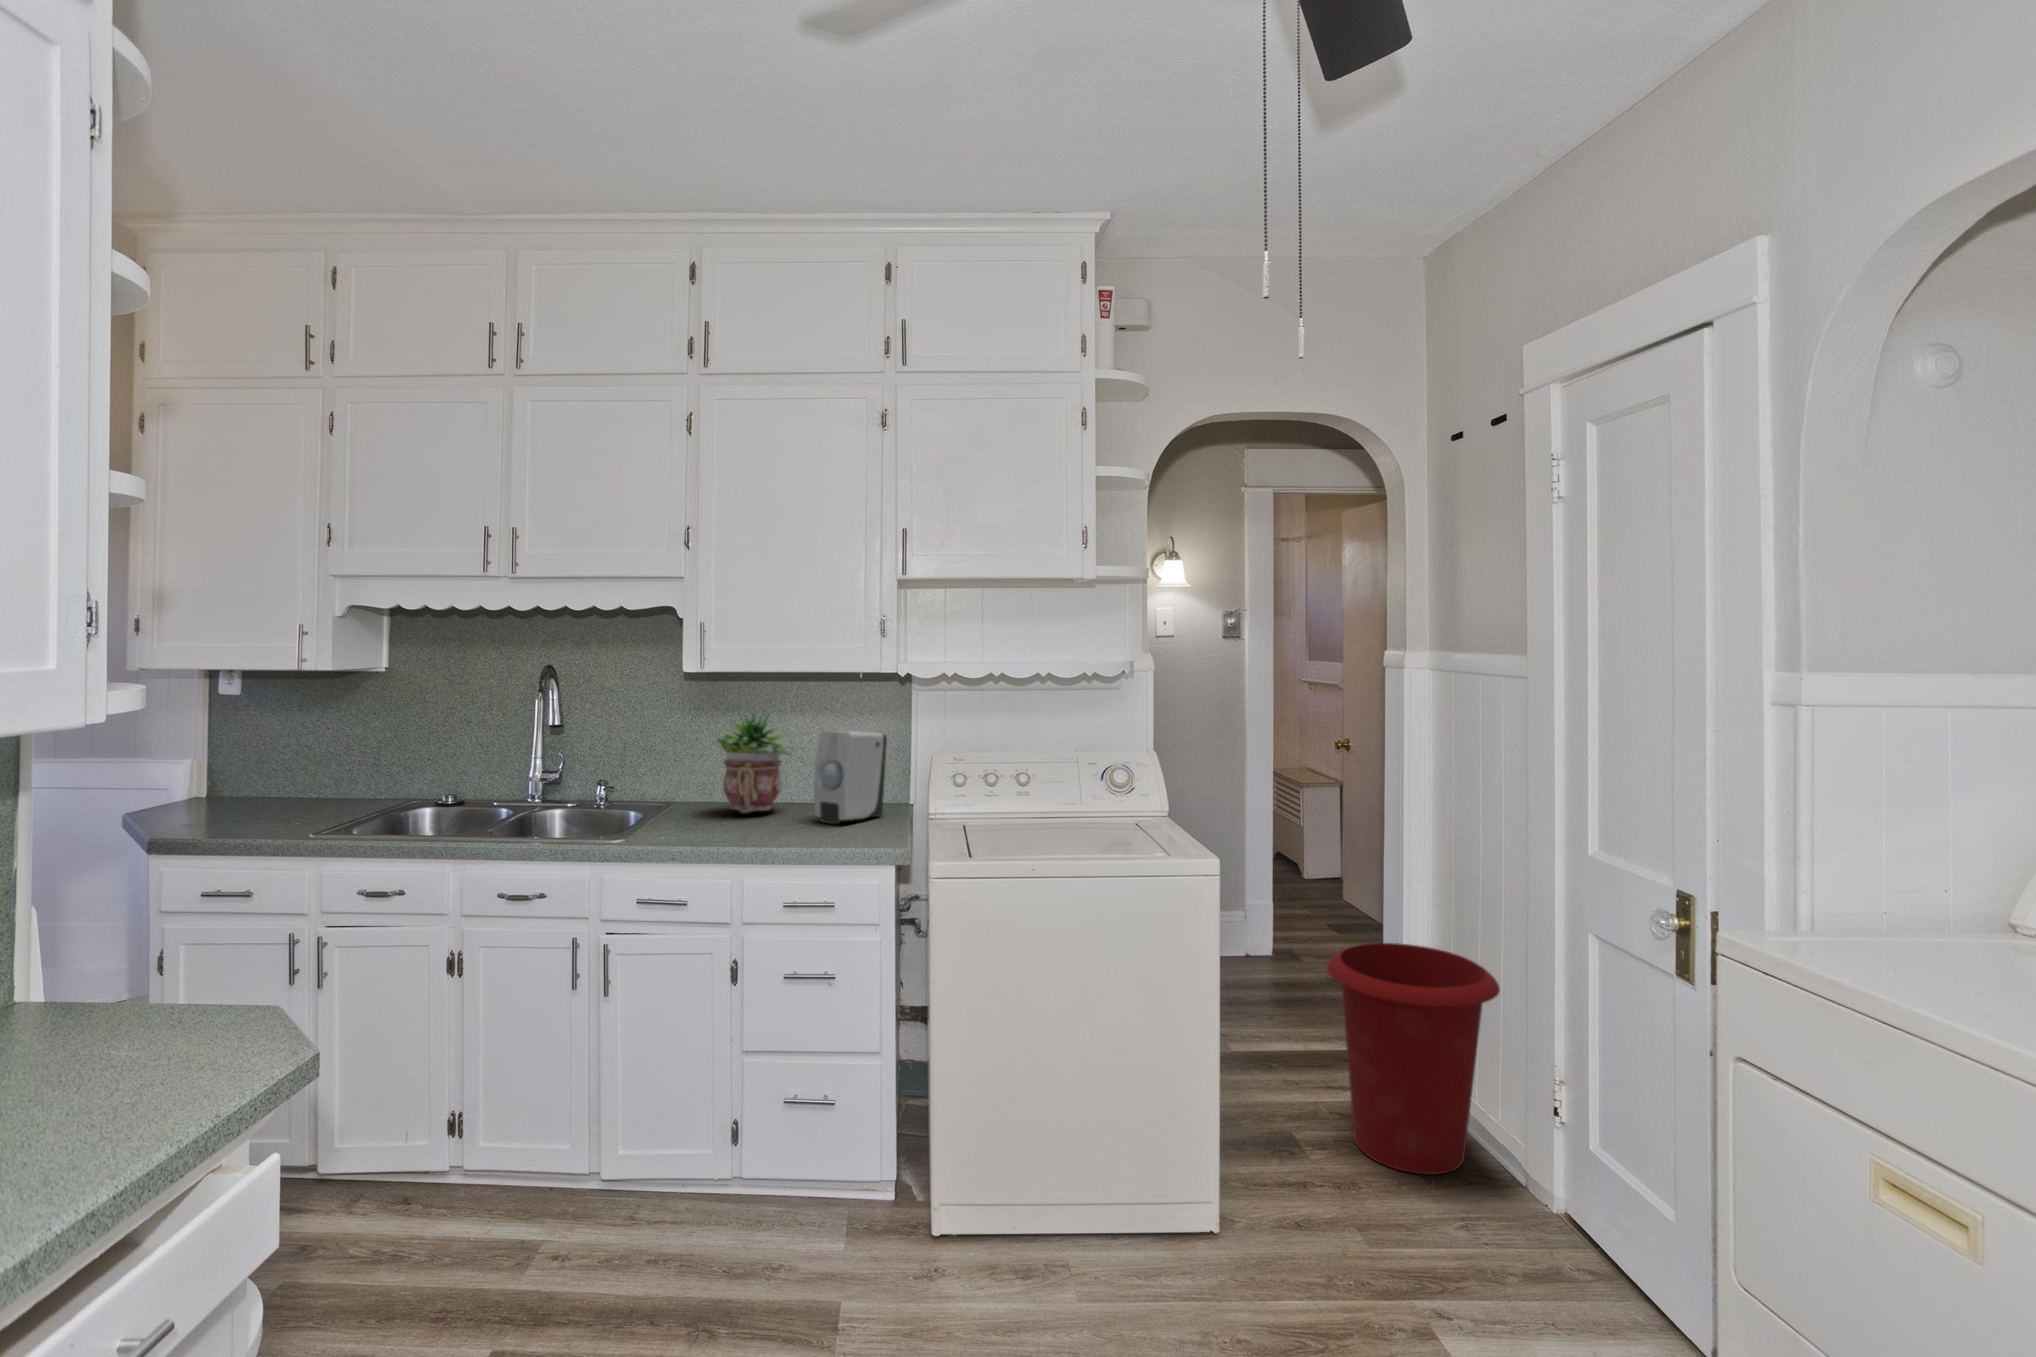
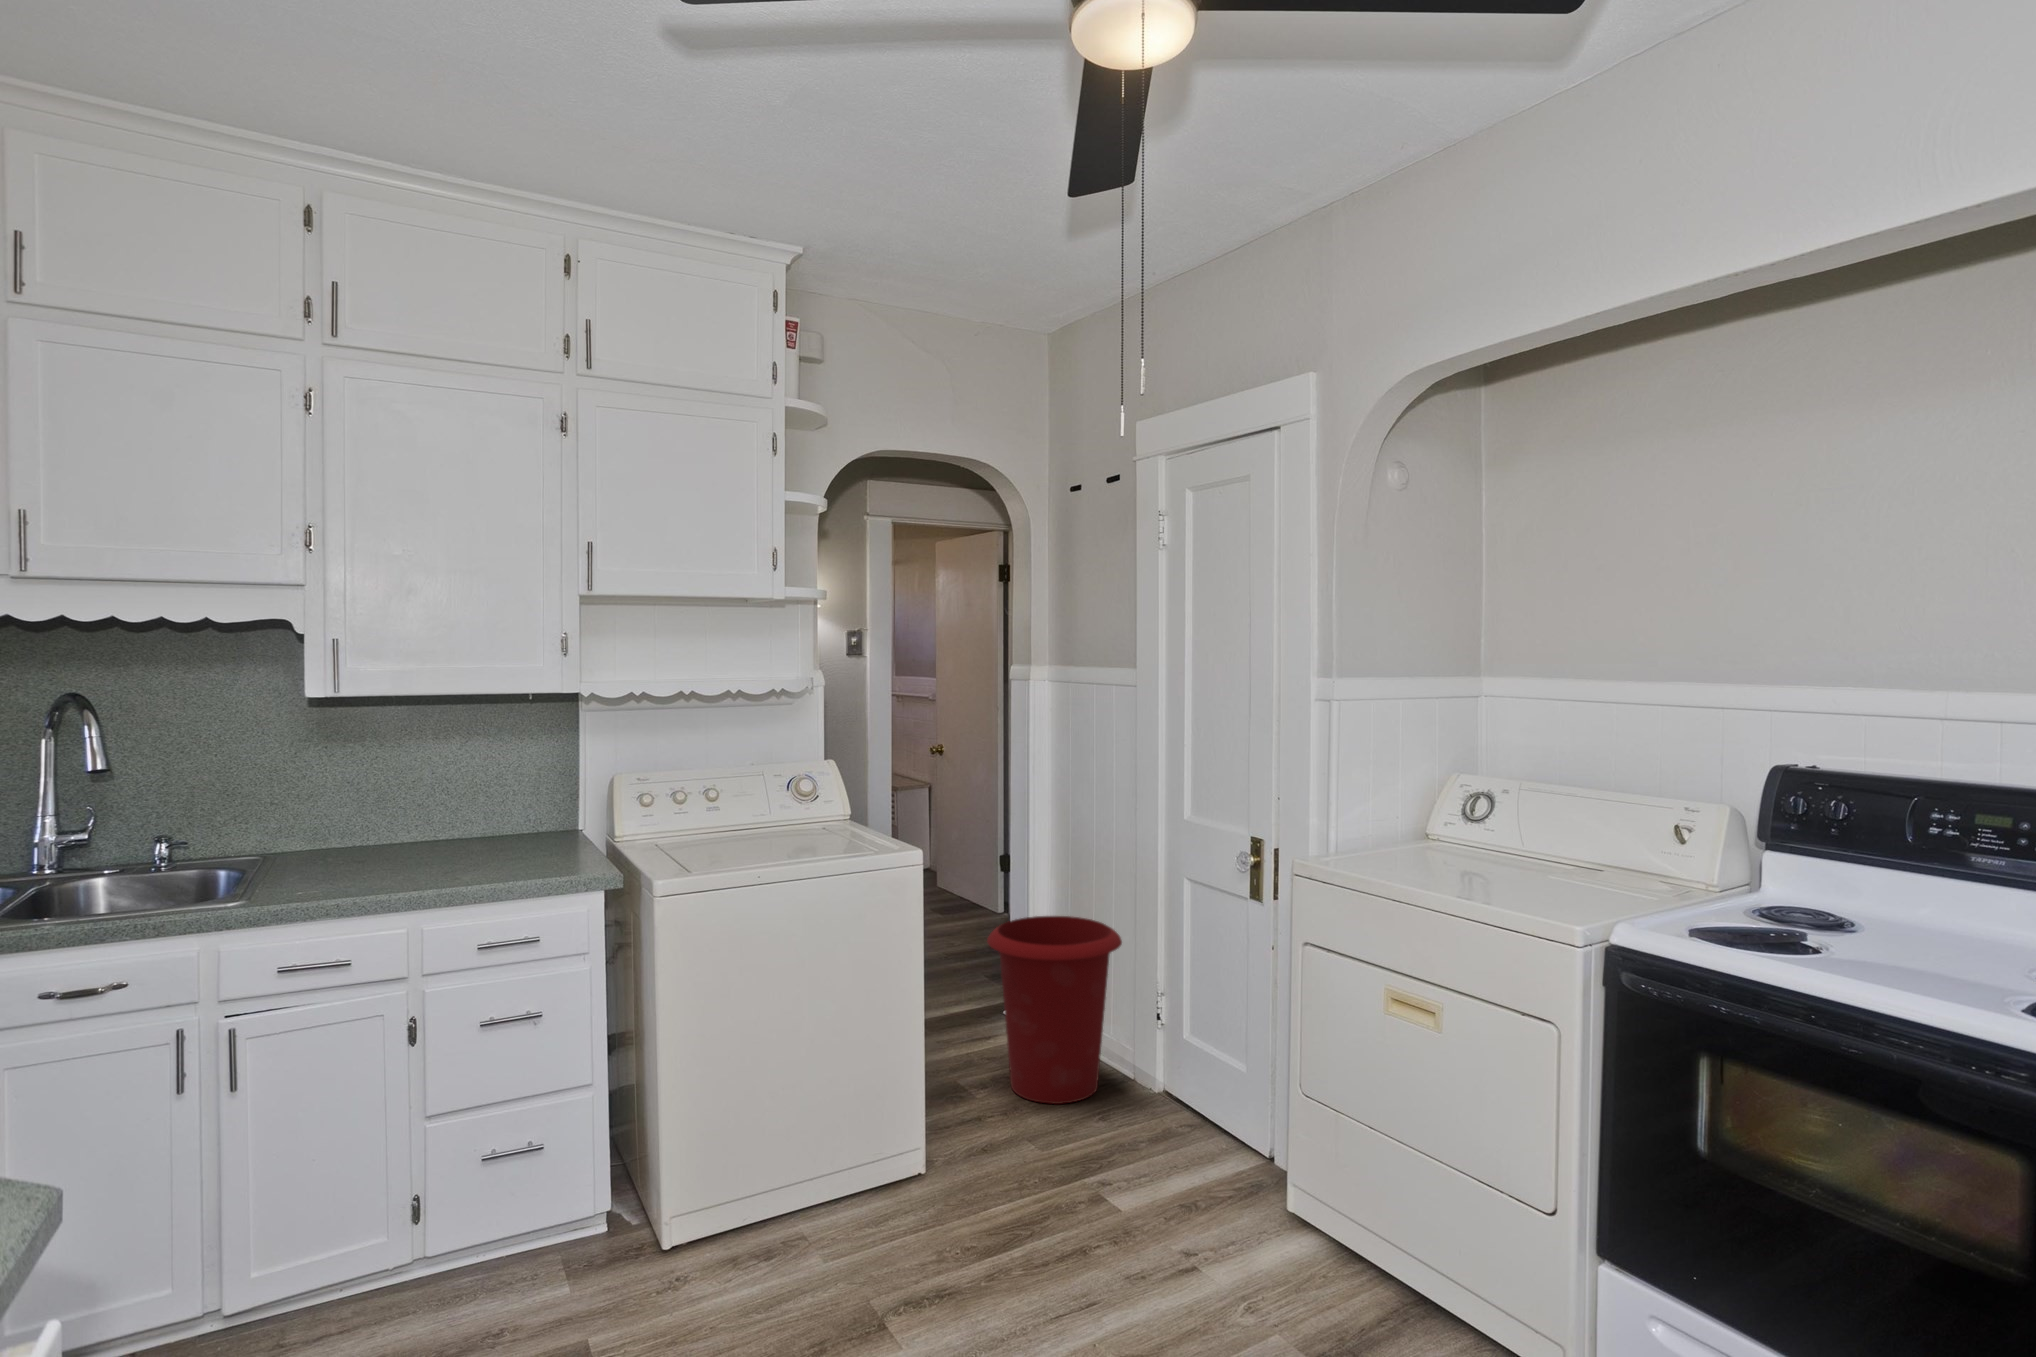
potted plant: present [713,713,791,813] -> none [329,737,441,855]
soap dispenser: present [814,731,887,824] -> none [480,756,560,857]

